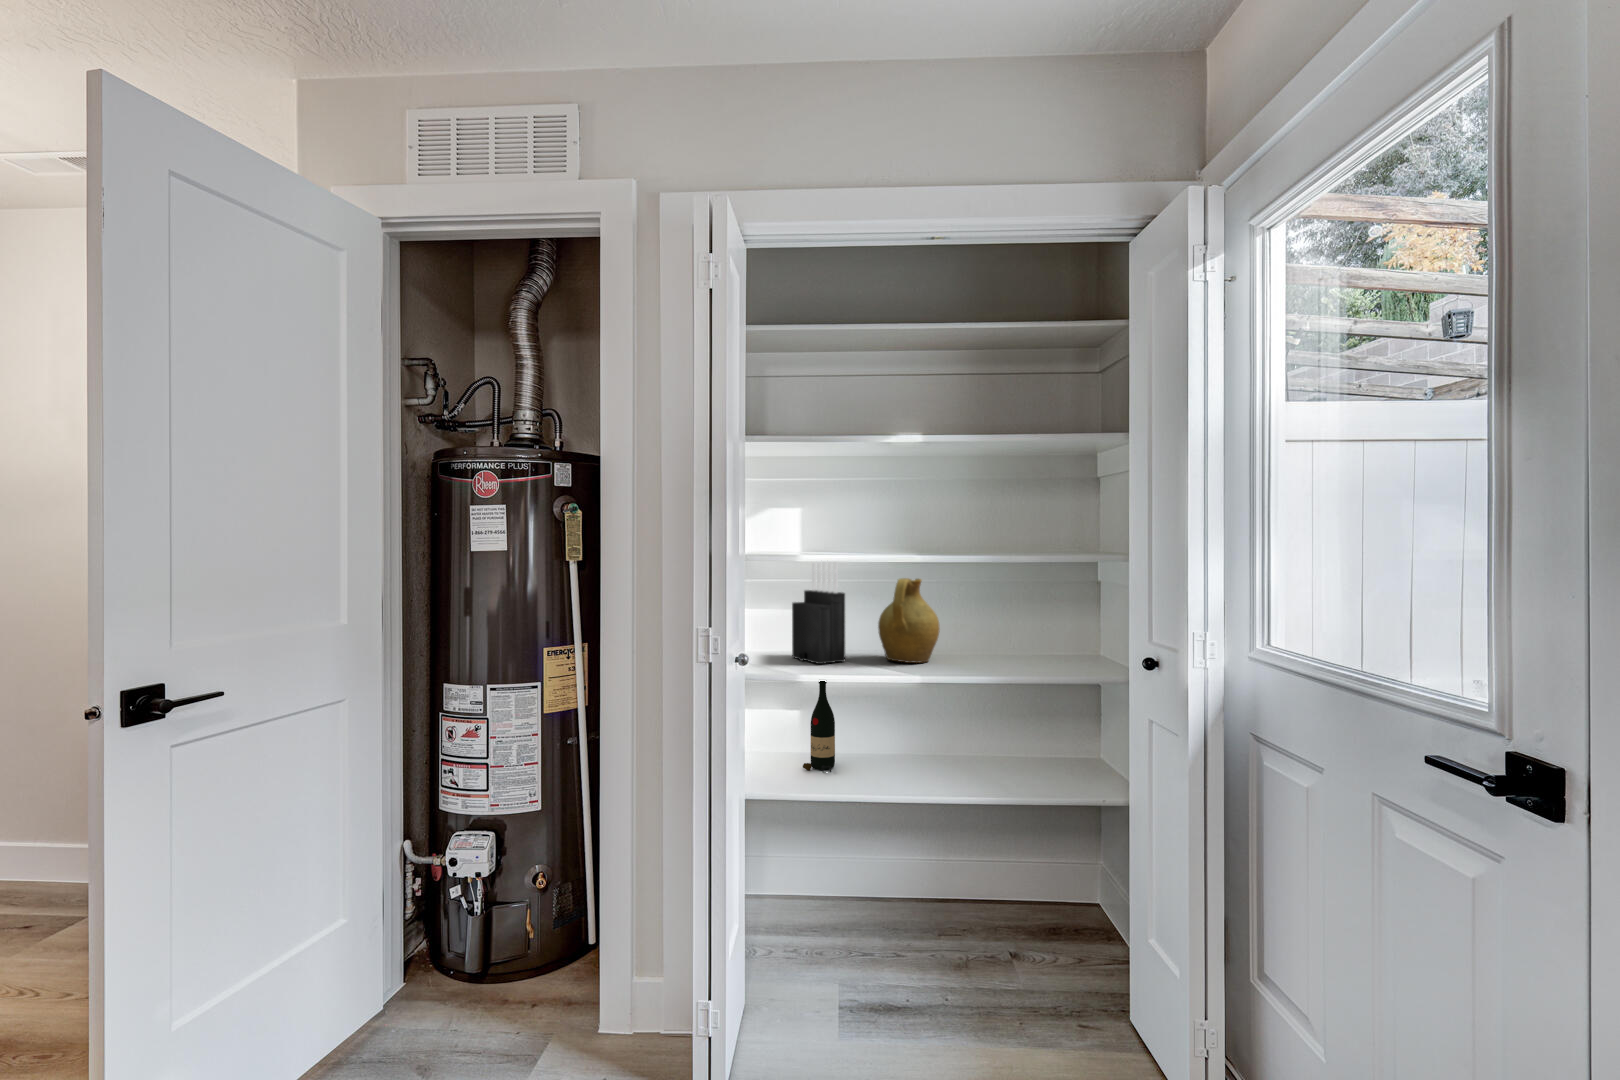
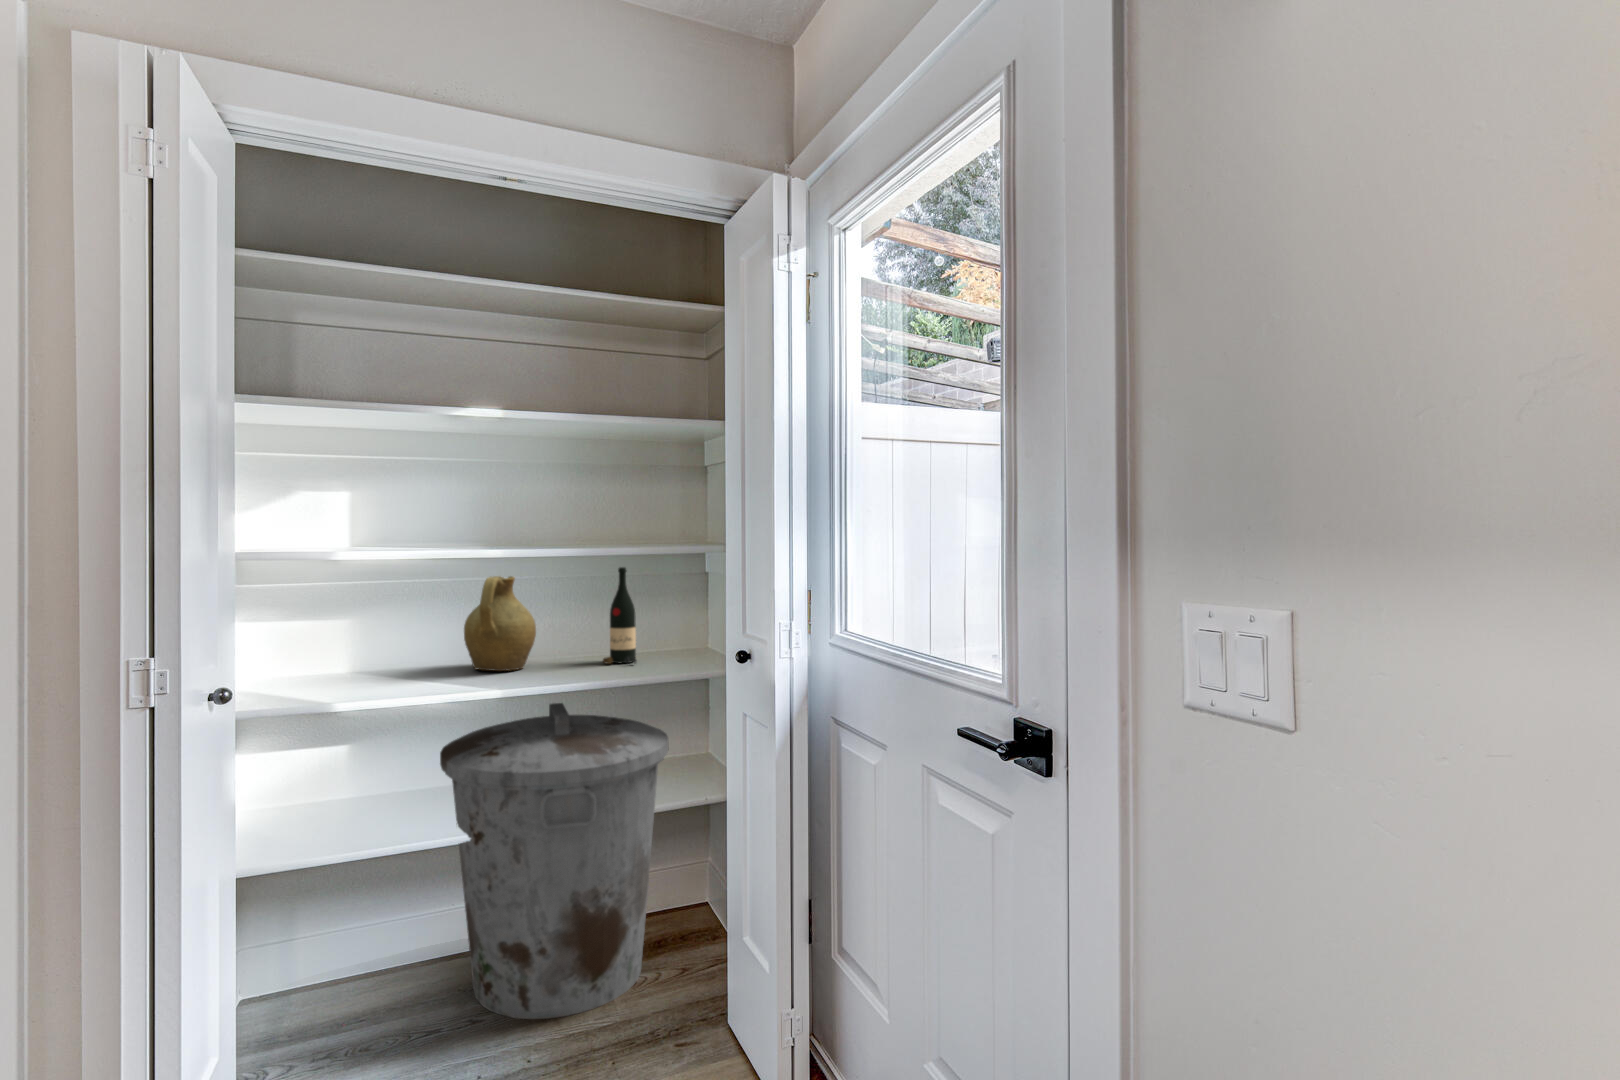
knife block: present [792,562,845,664] -> none [354,554,422,680]
wine bottle: present [803,681,835,772] -> present [603,567,636,664]
trash can: none [862,695,1066,983] -> present [440,703,669,1019]

